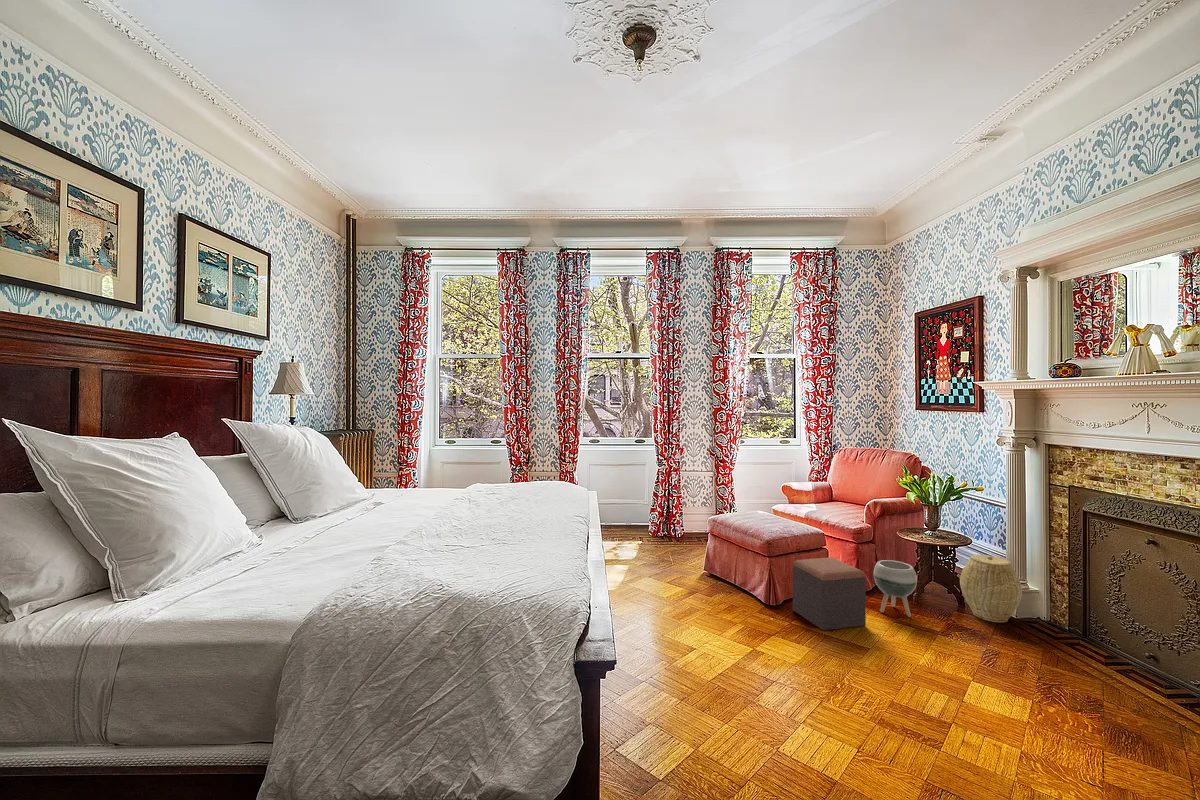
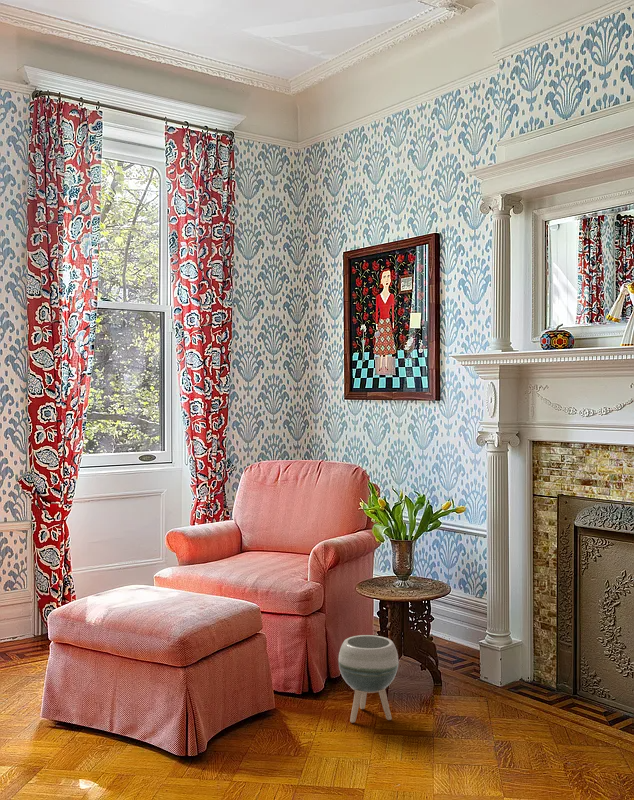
woven basket: present [960,555,1022,622] -> none [440,604,511,699]
footstool: present [793,557,866,631] -> none [228,648,344,781]

